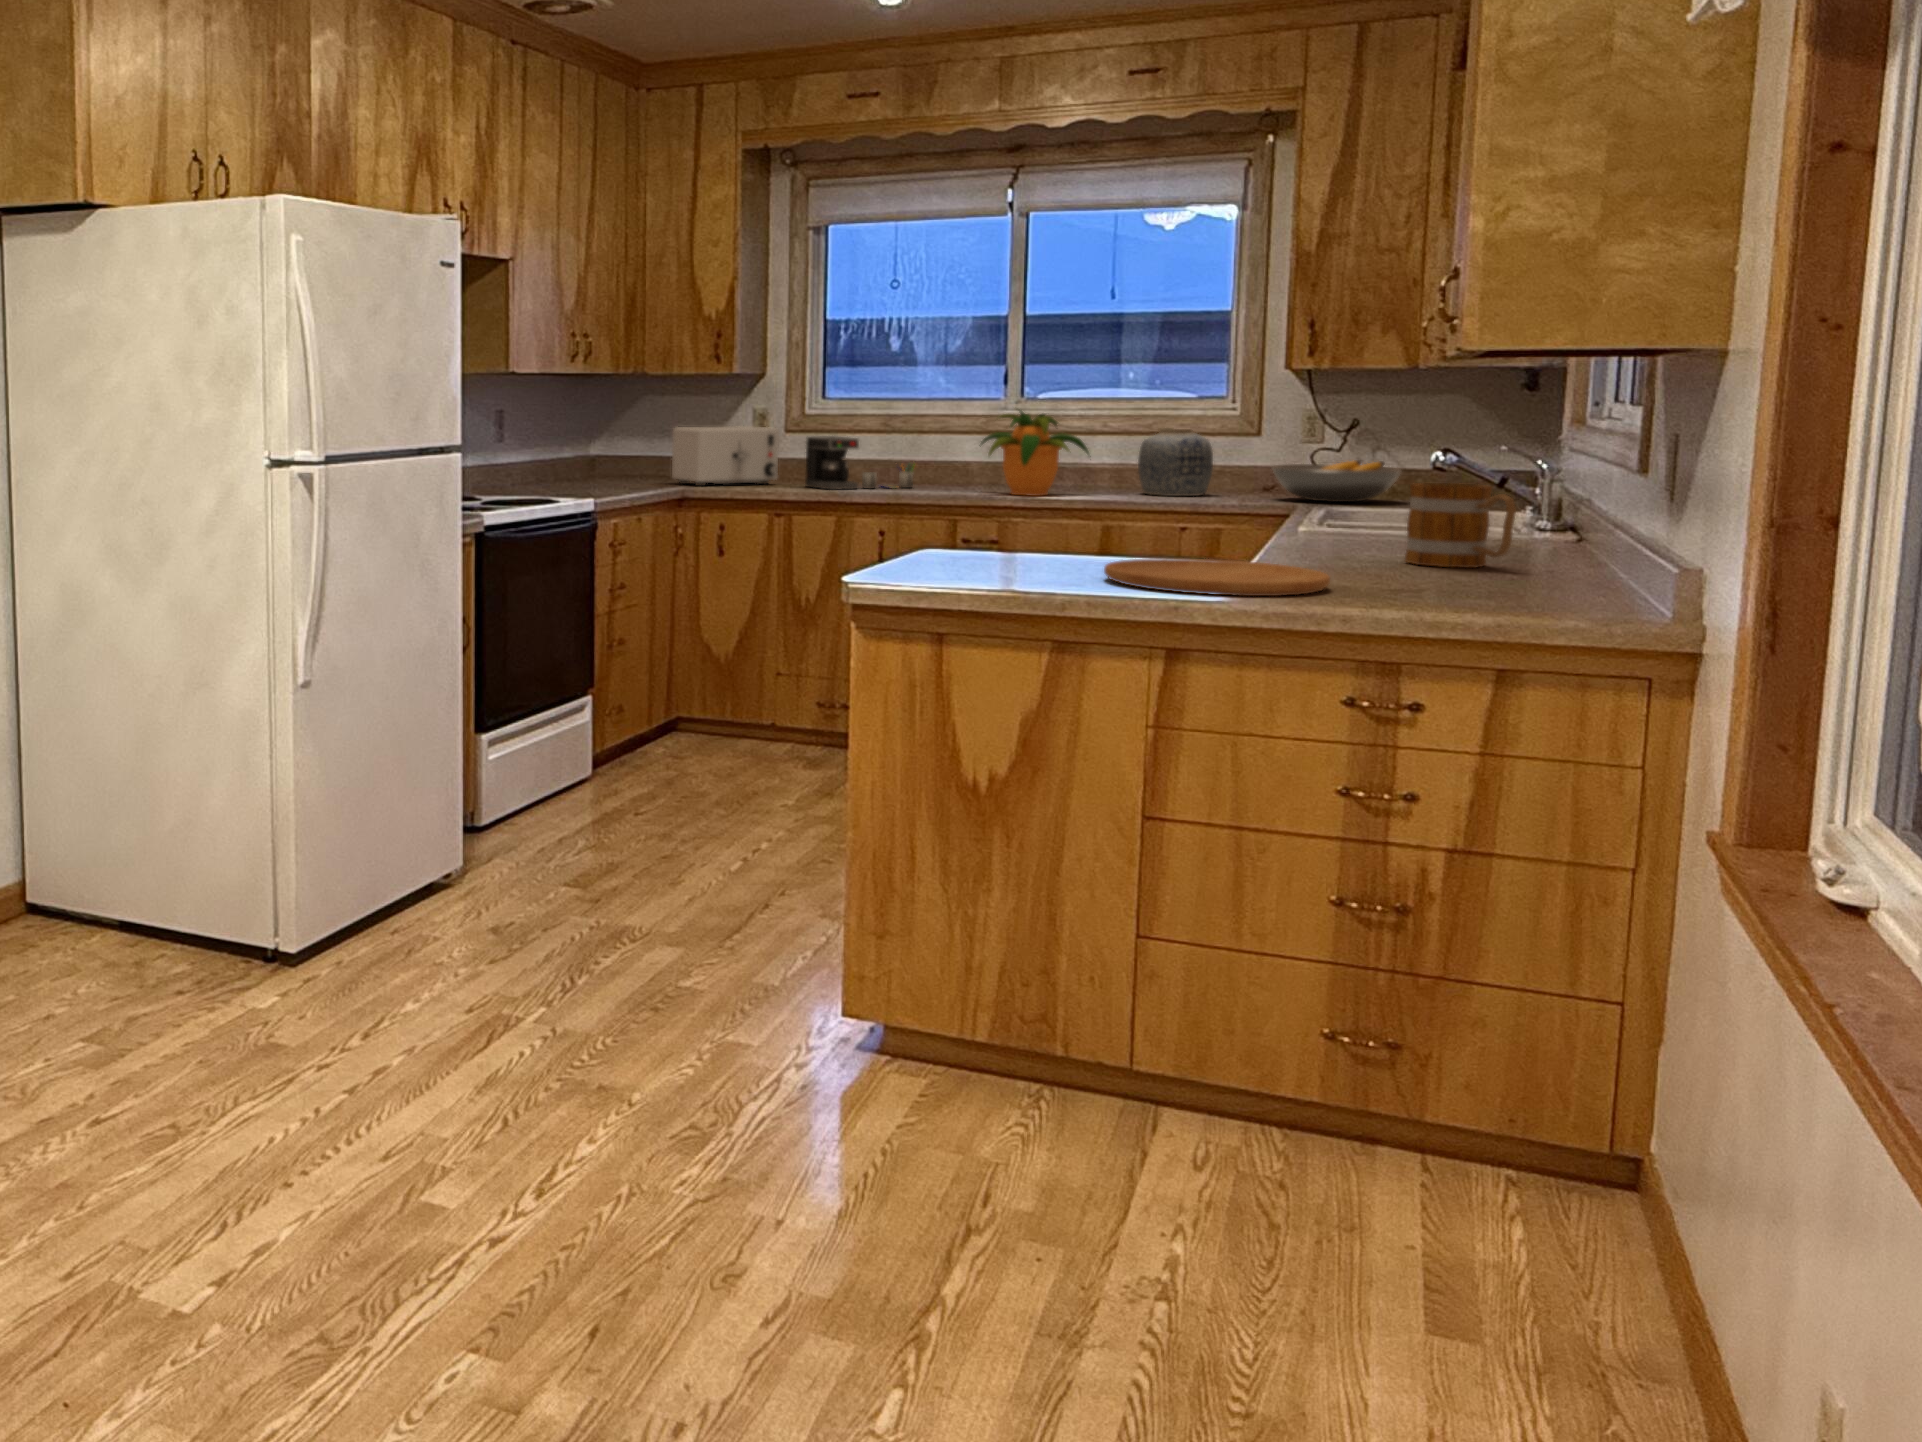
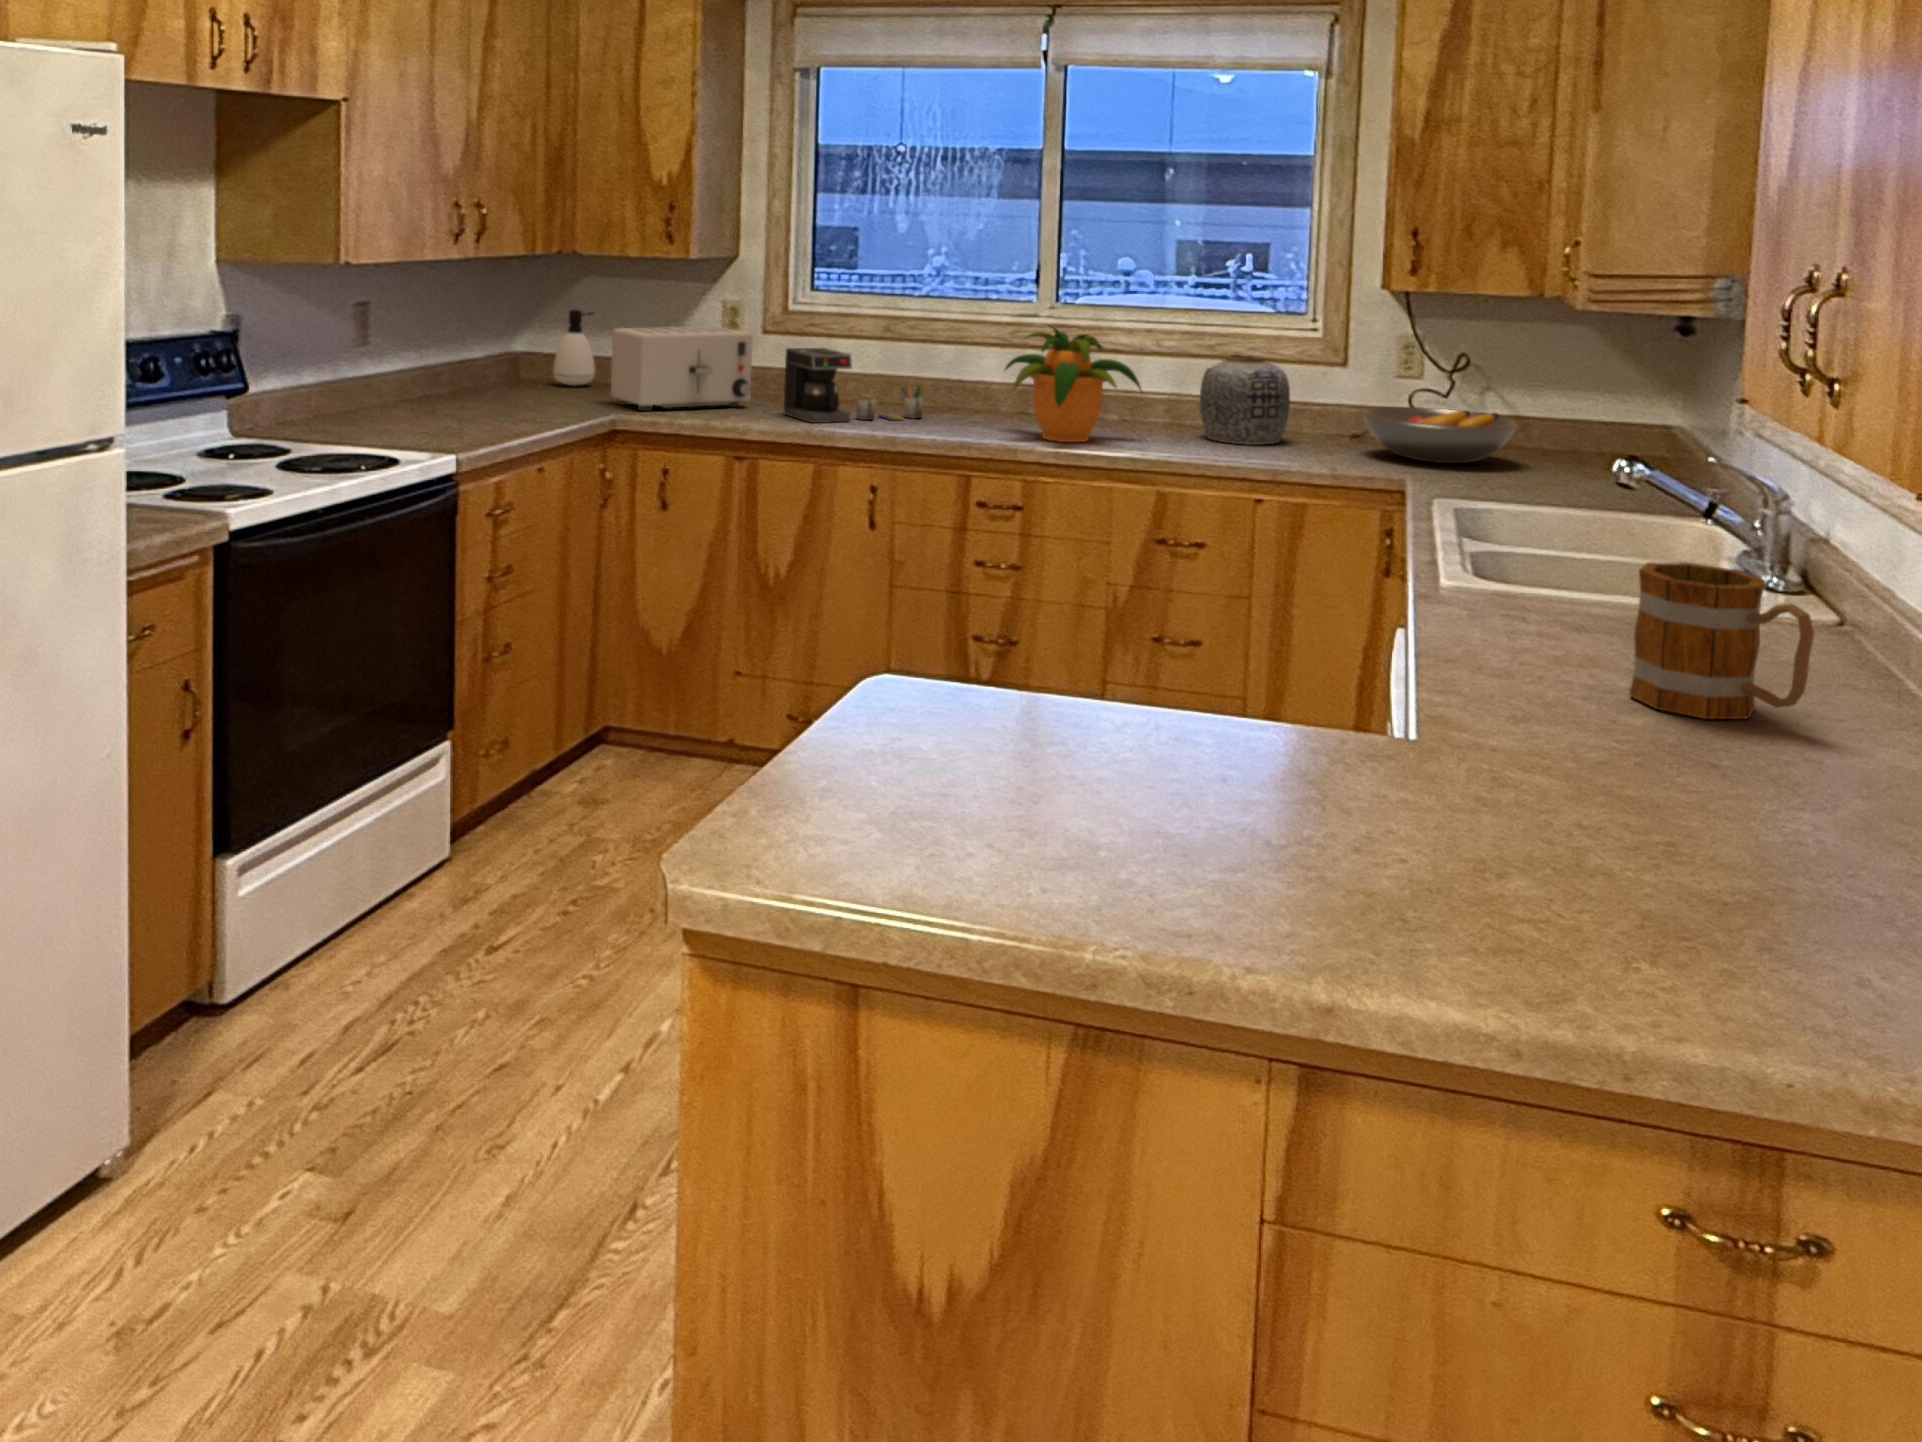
soap dispenser: none [620,420,651,477] -> present [553,310,595,386]
cutting board: present [1104,558,1330,596] -> none [1172,740,1581,909]

